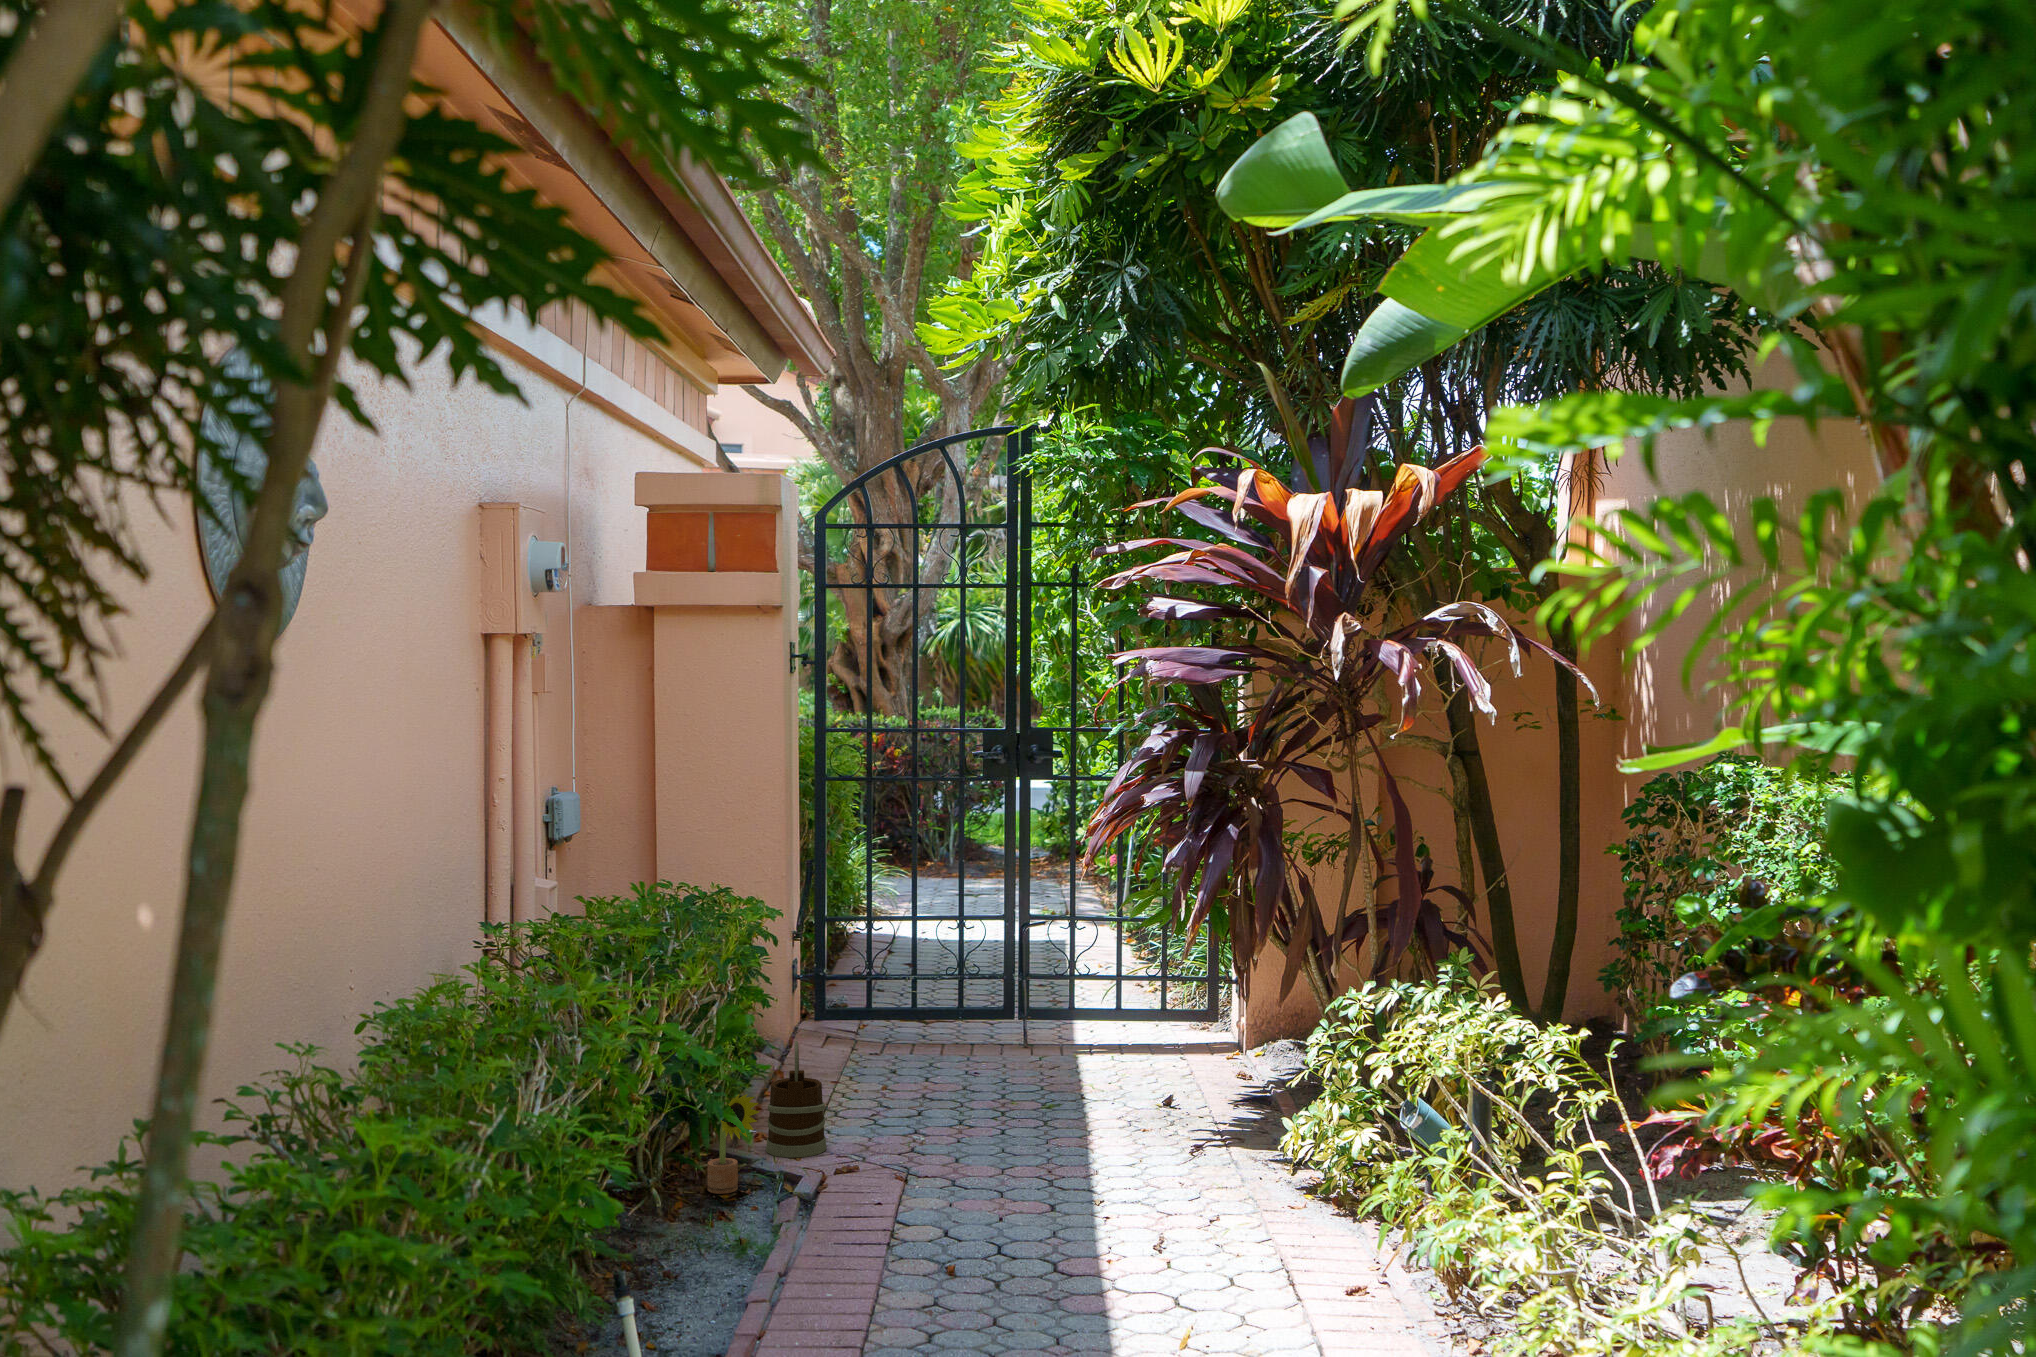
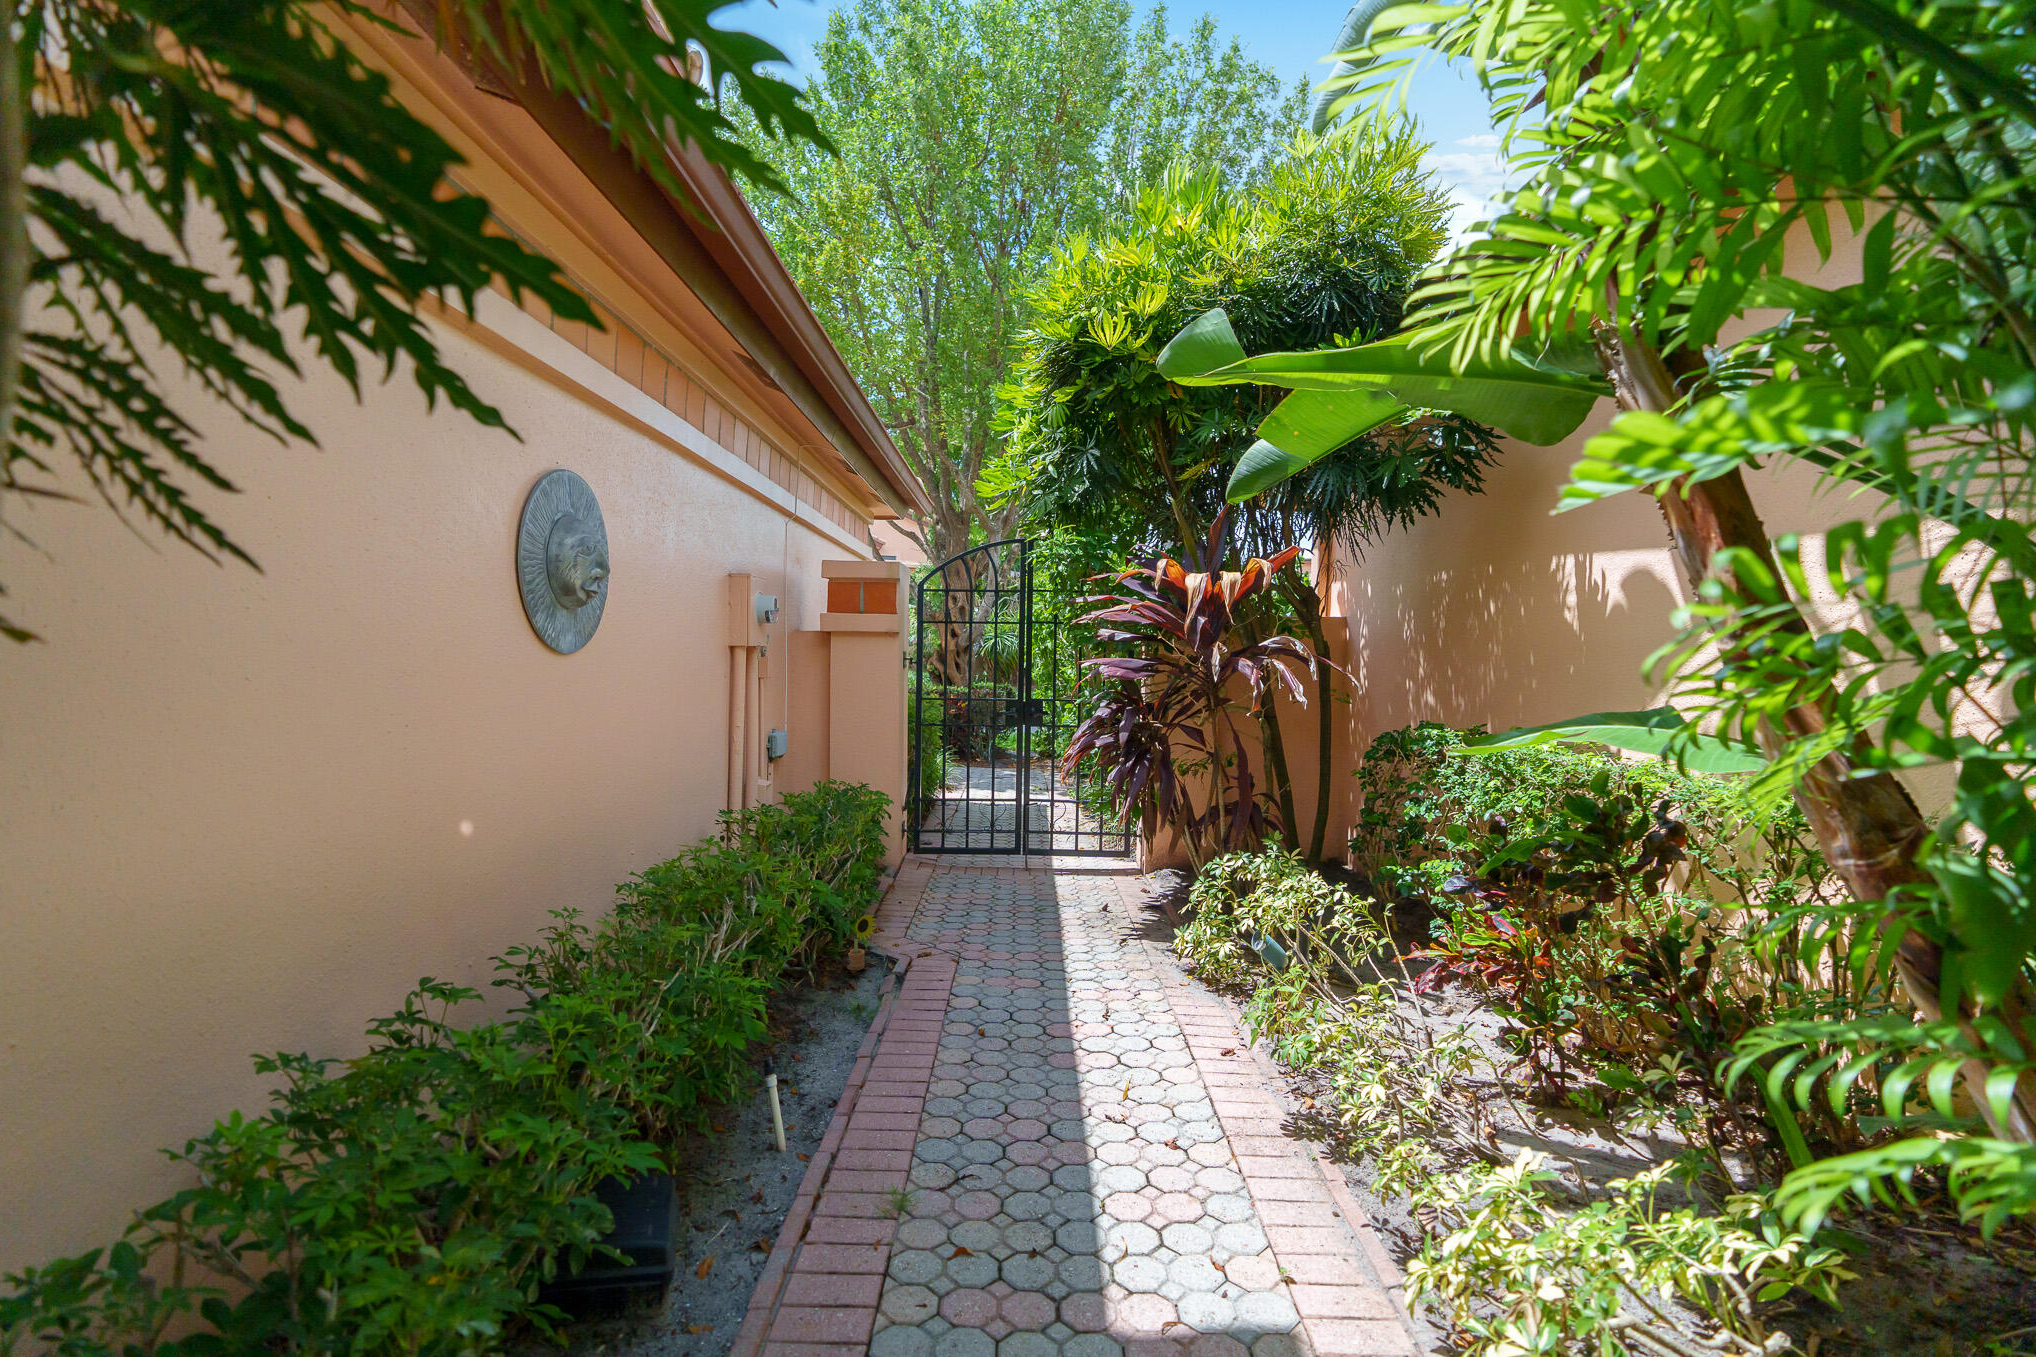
wooden bucket: present [766,1041,827,1158] -> none [882,879,916,945]

